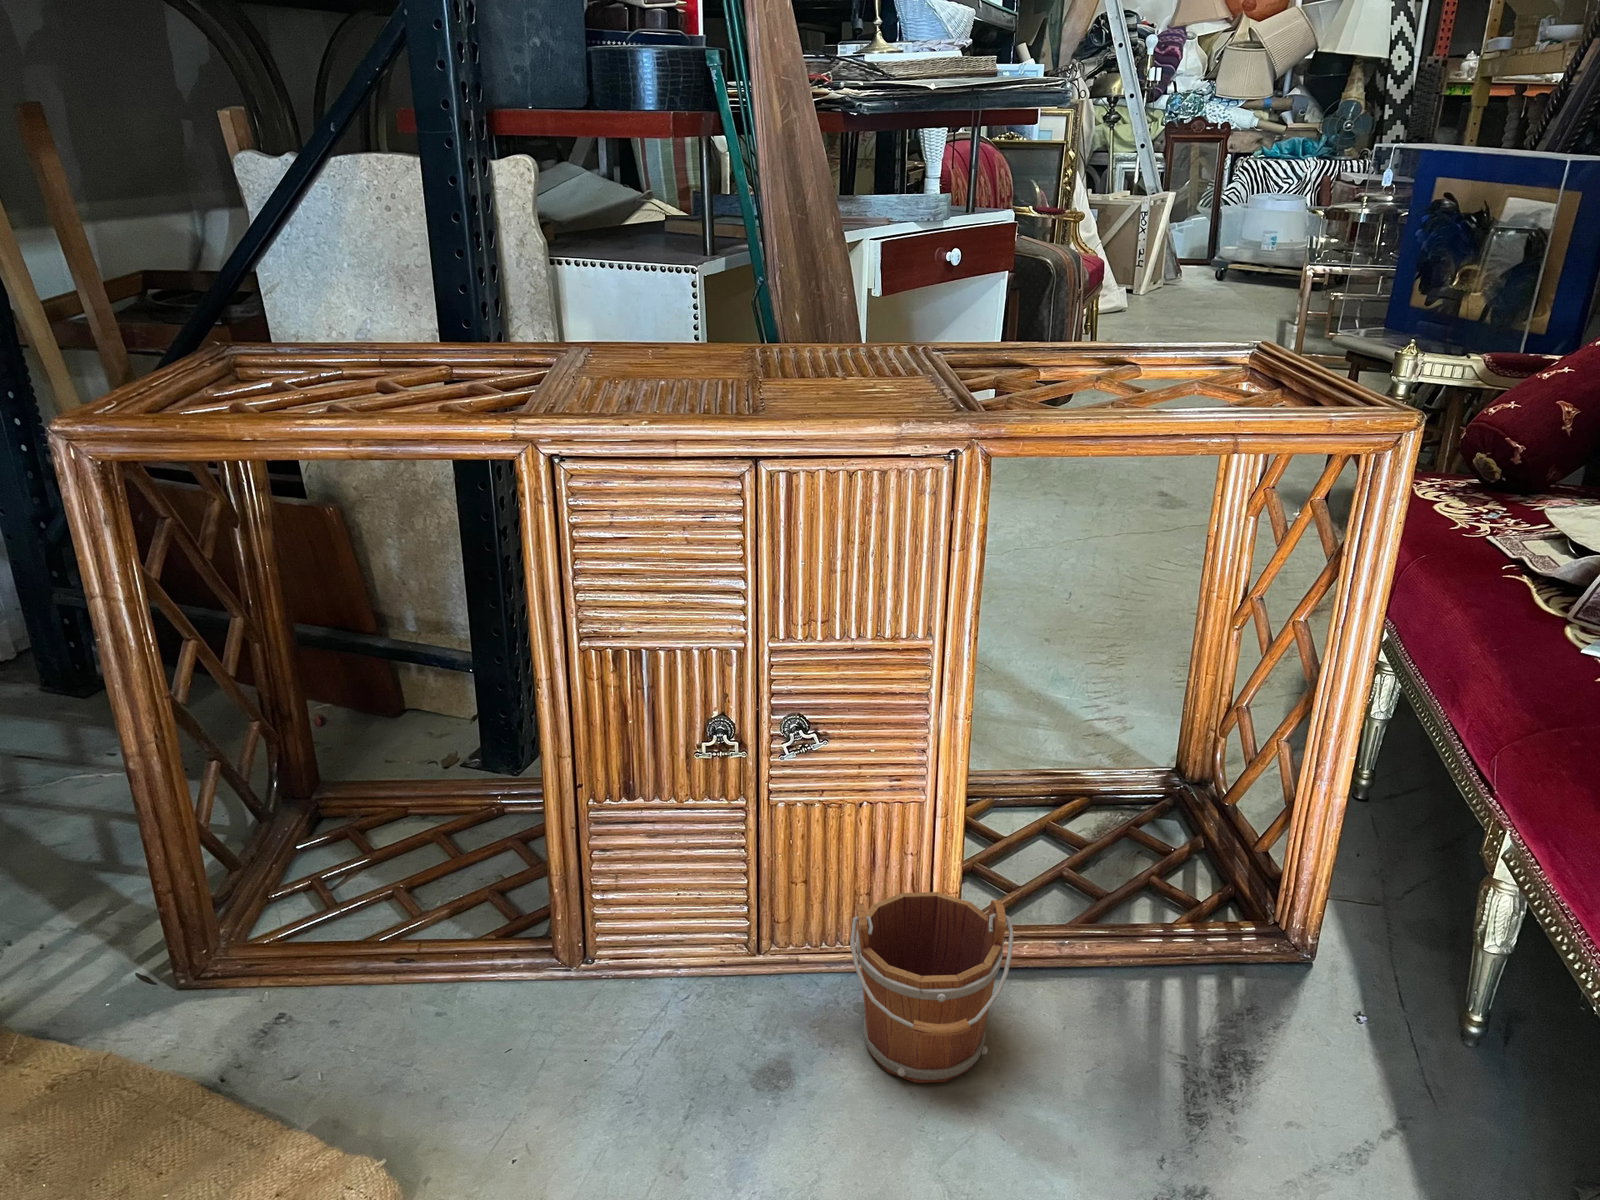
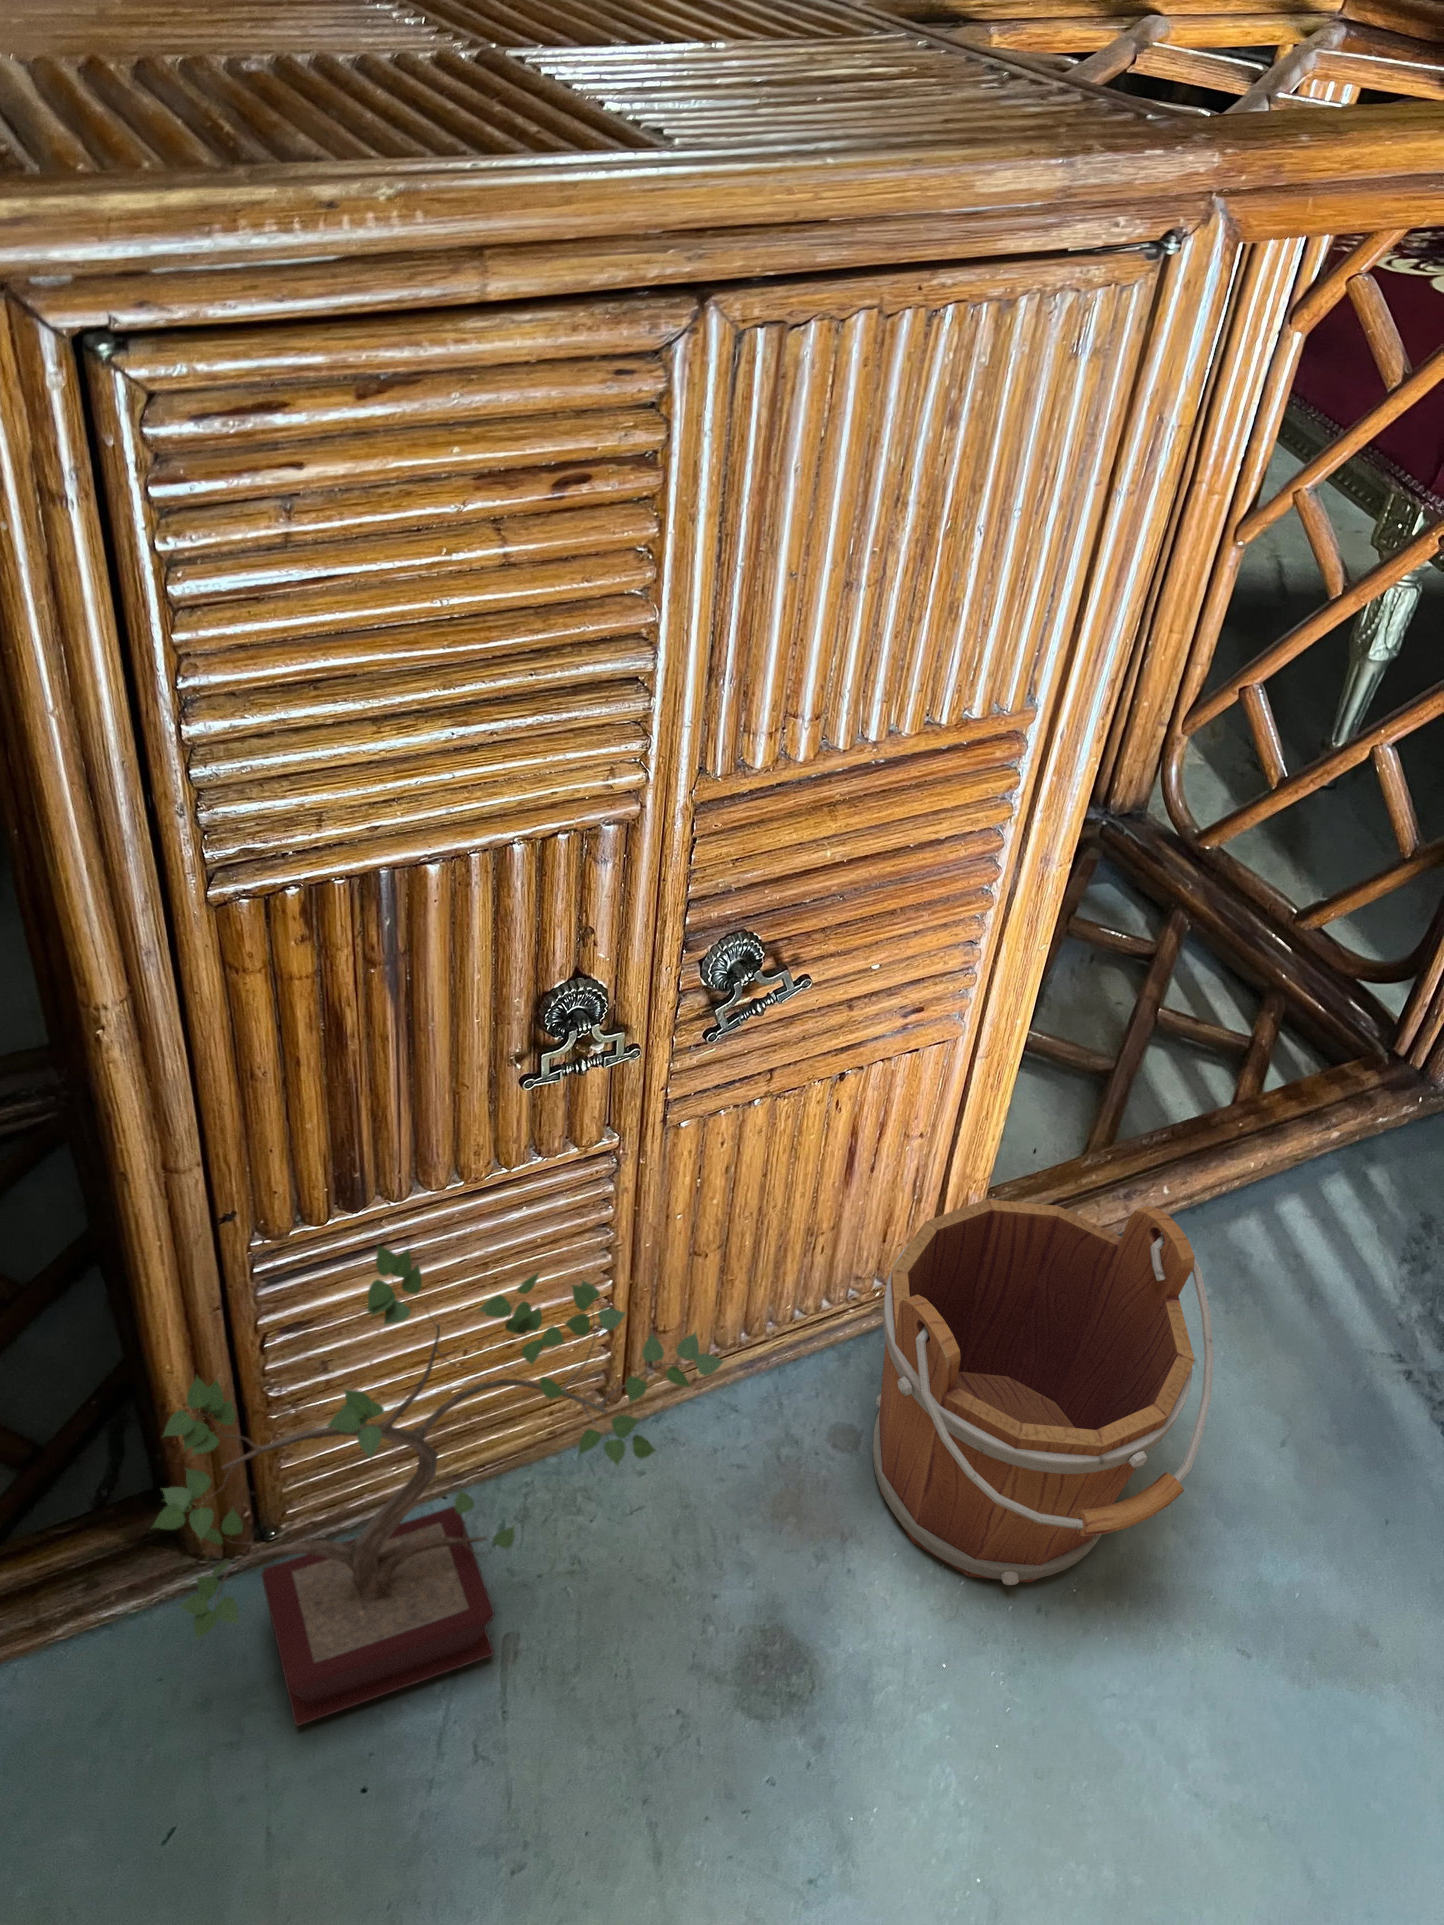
potted plant: none [521,803,752,1034] -> present [153,1246,724,1725]

